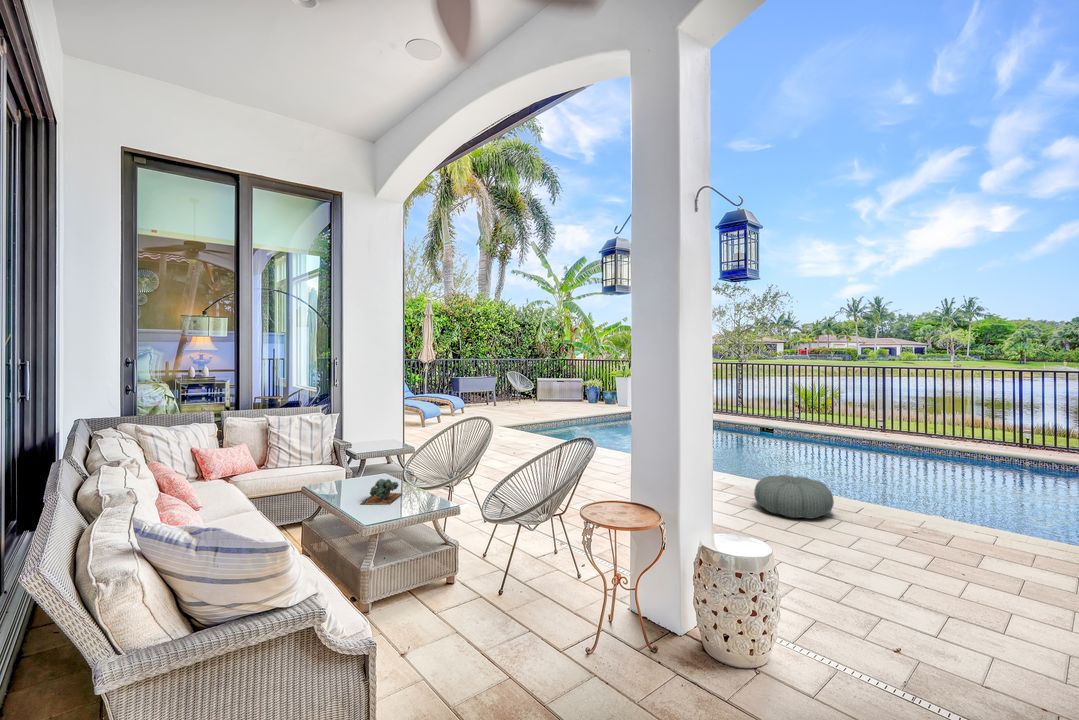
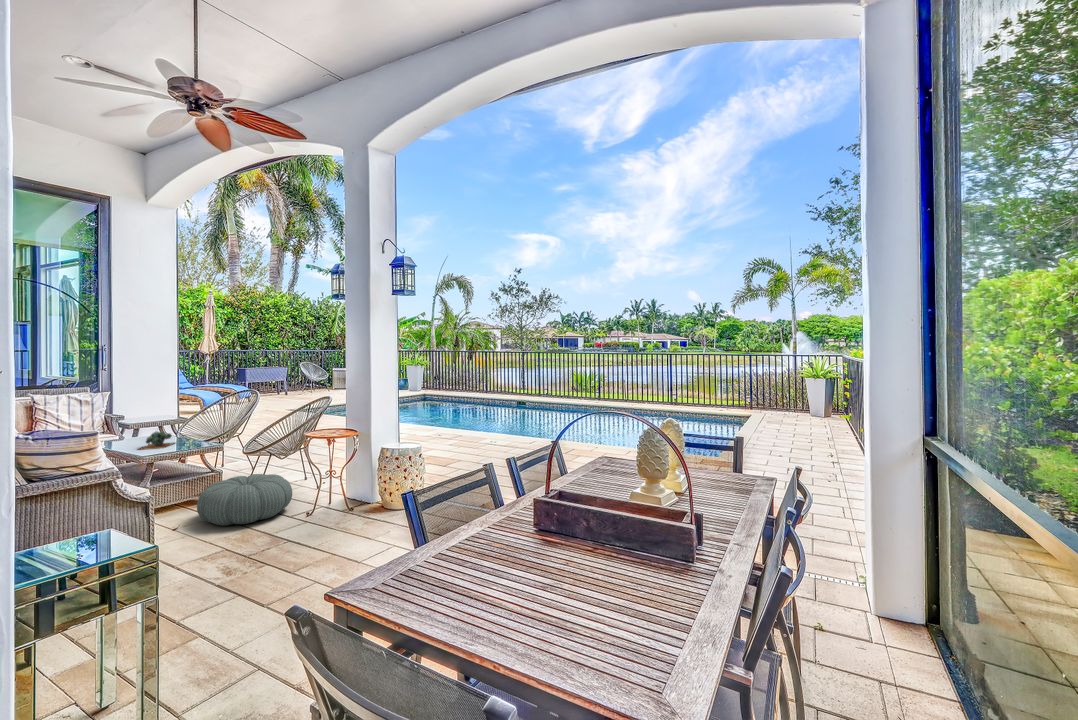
pouf: present [754,475,834,518] -> present [197,474,292,526]

